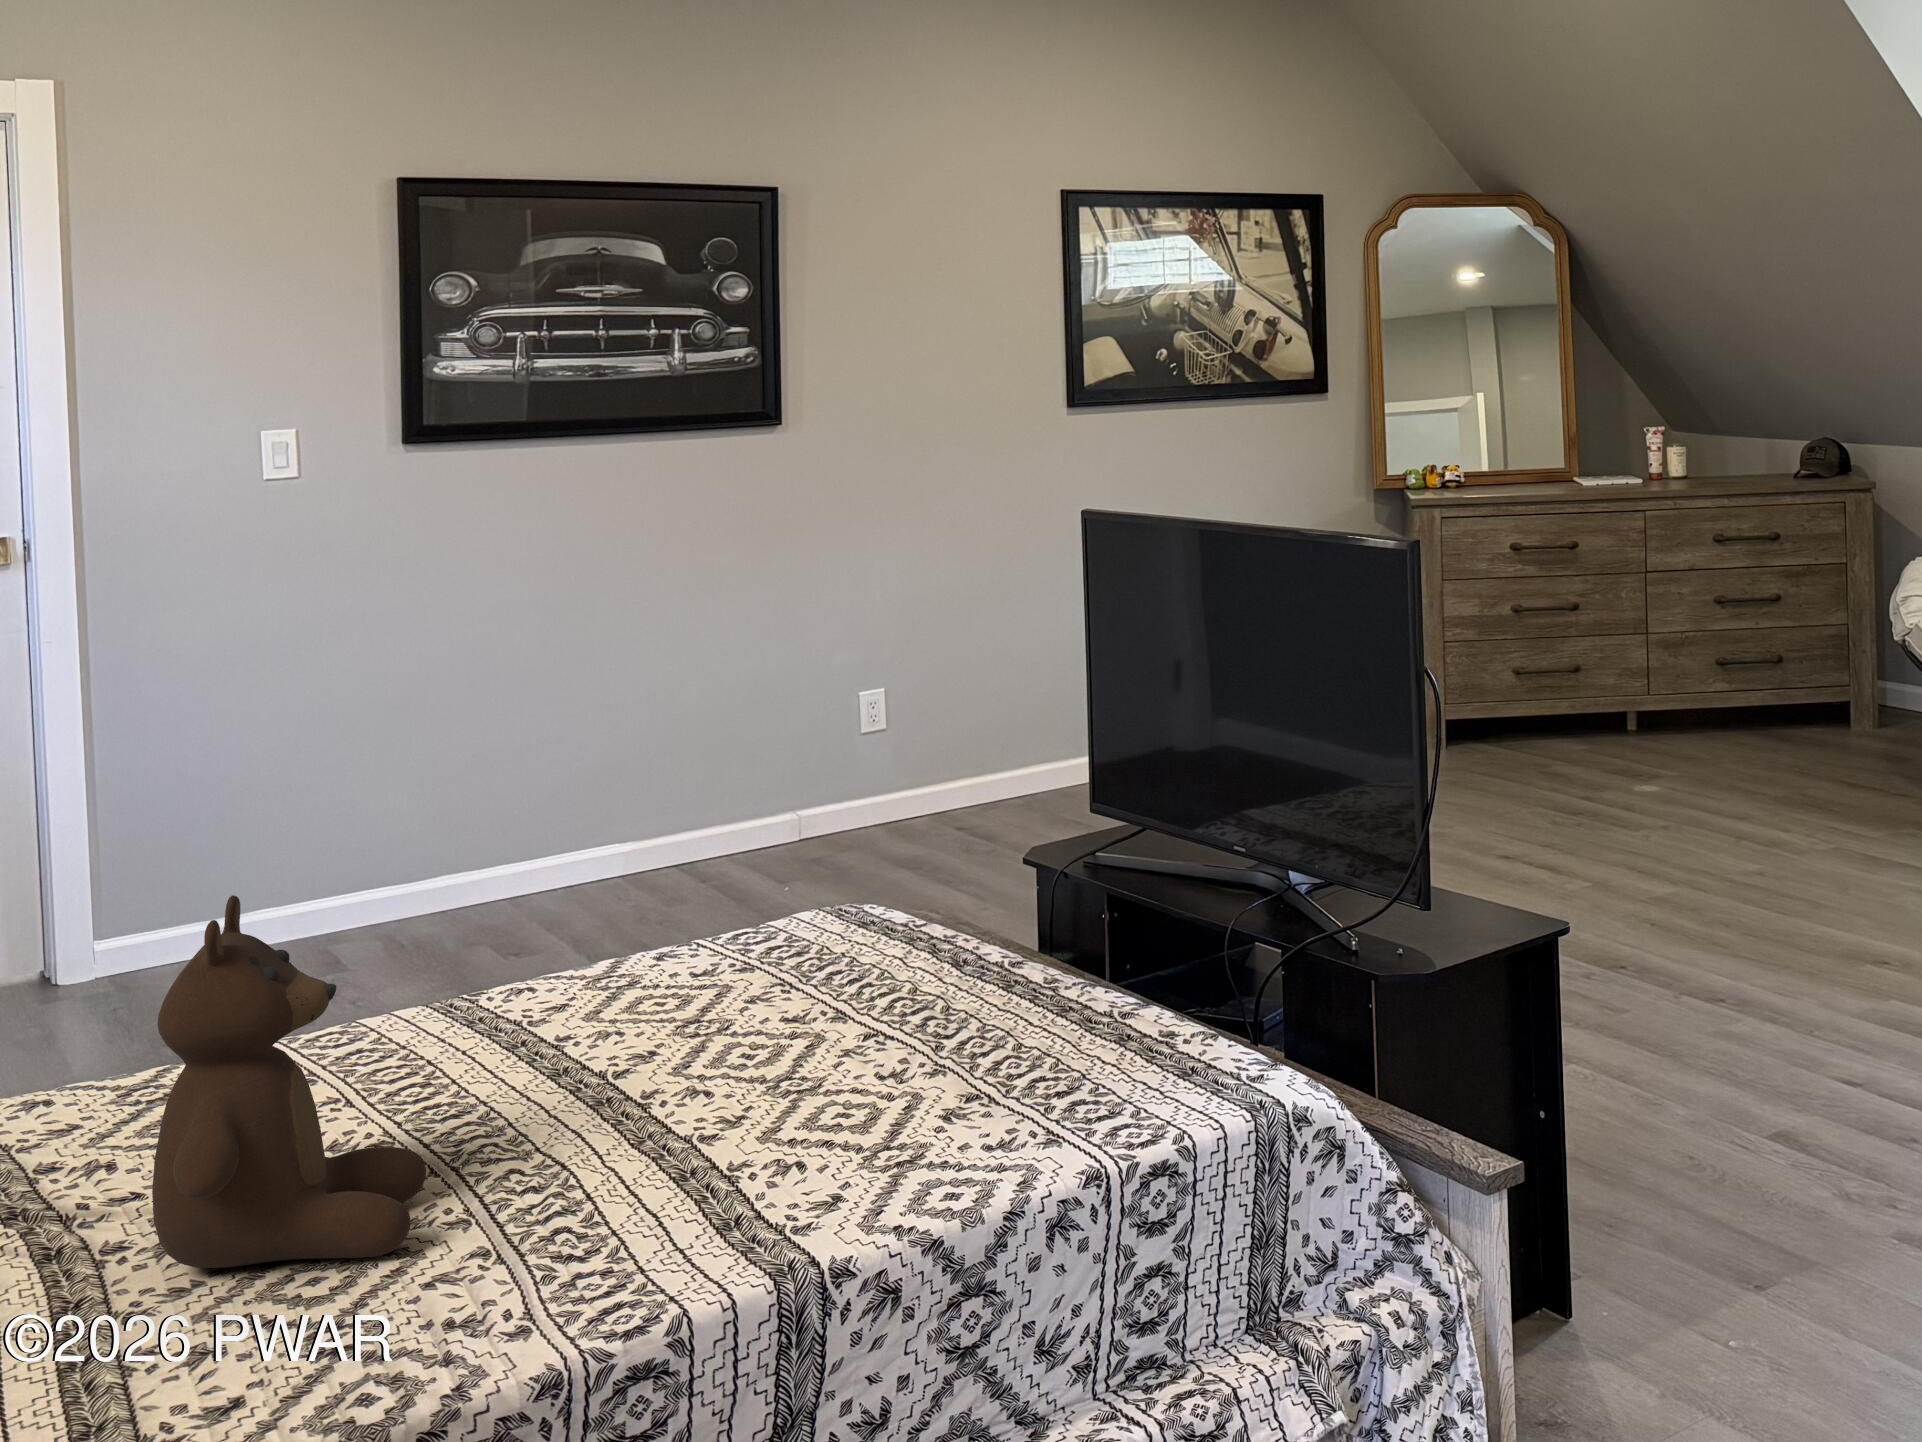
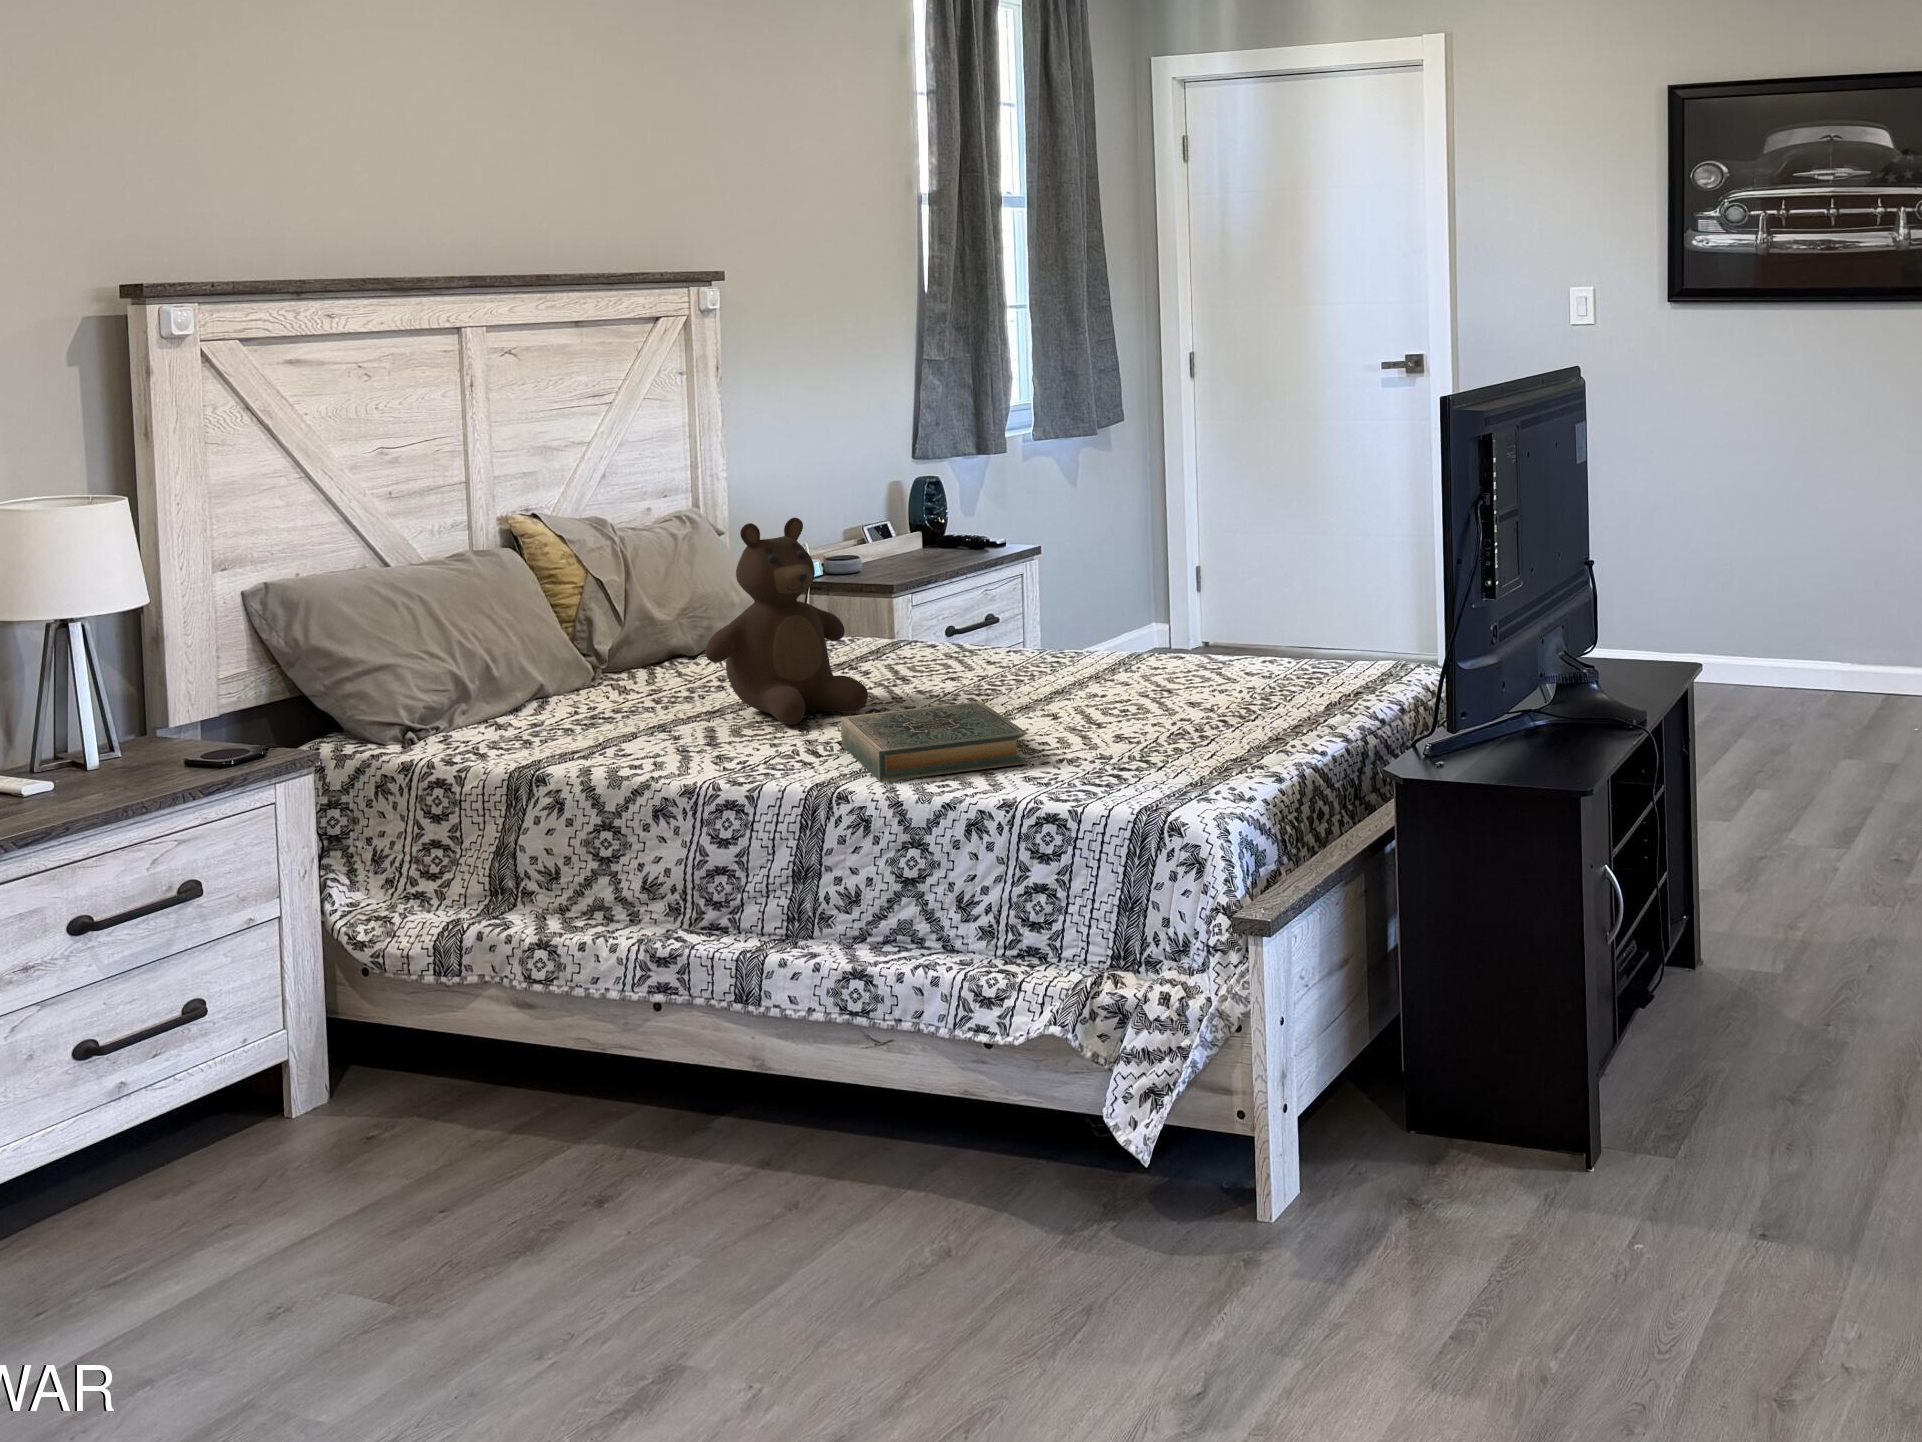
hardback book: none [581,1093,927,1235] -> present [841,701,1028,782]

